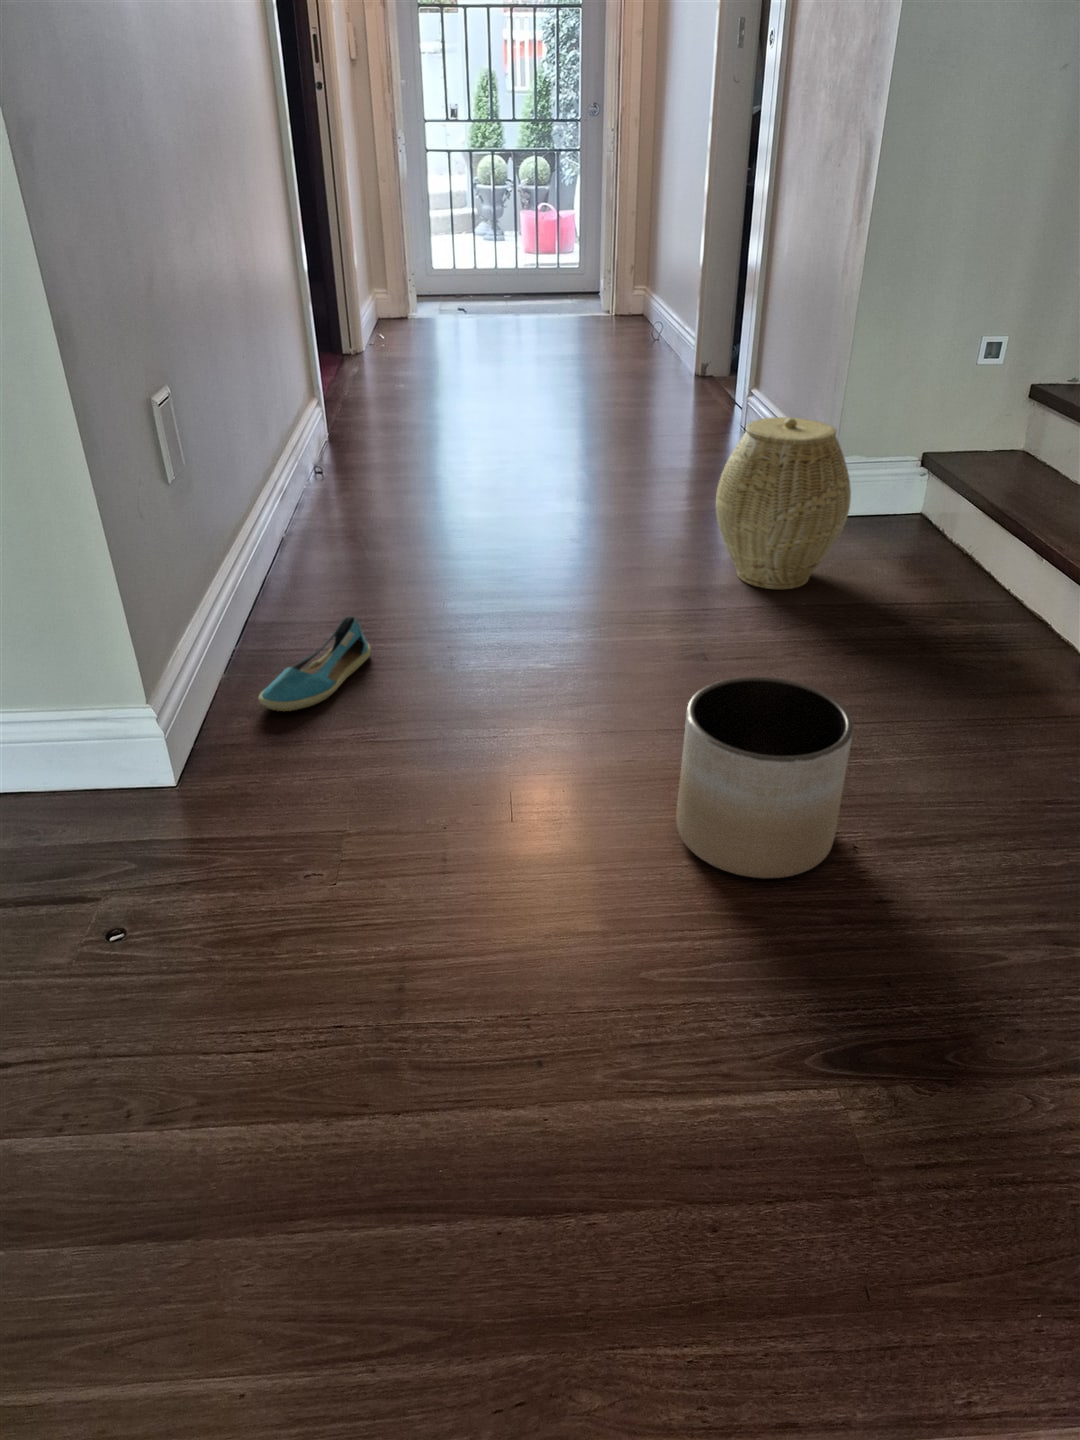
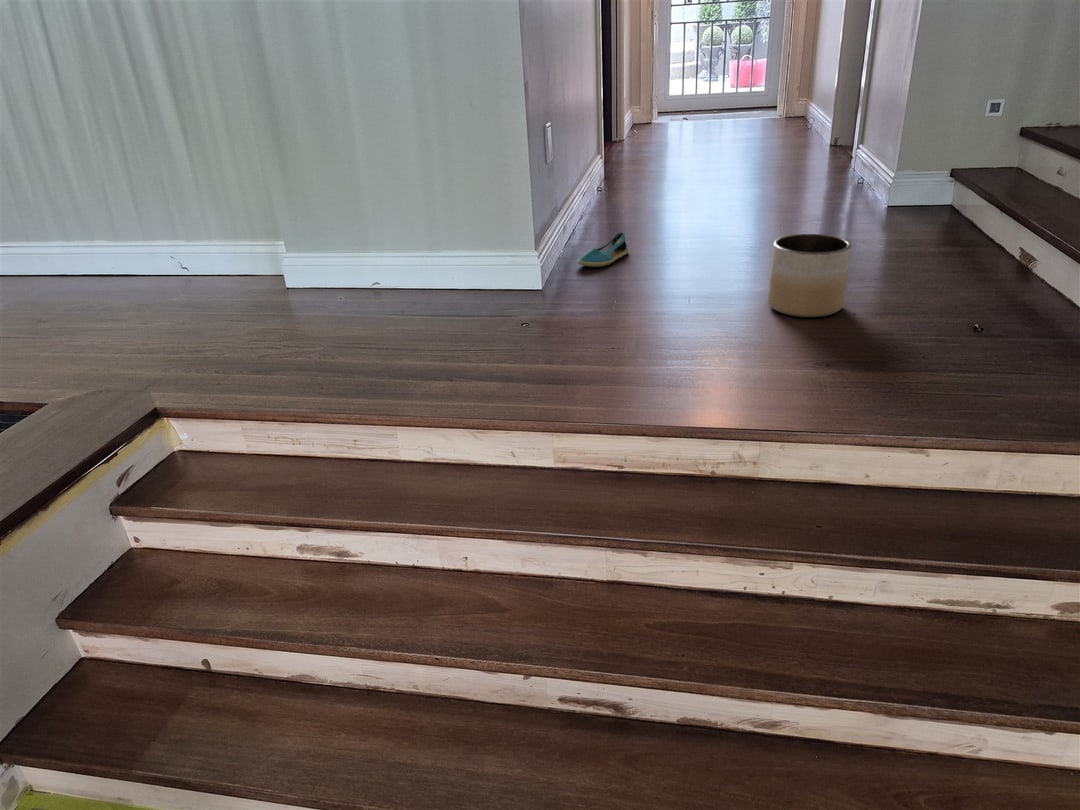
woven basket: present [716,417,851,589] -> none [816,140,893,234]

